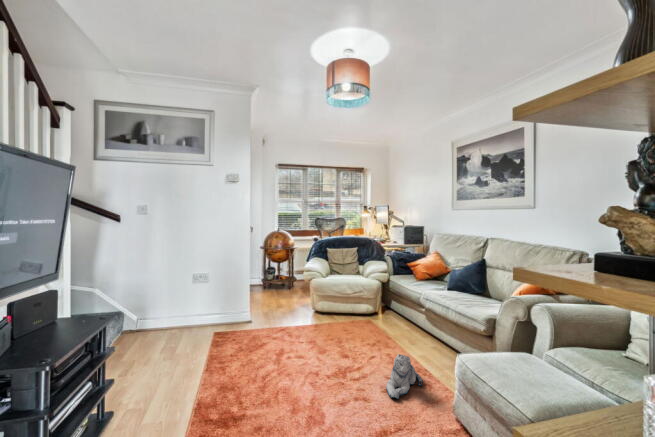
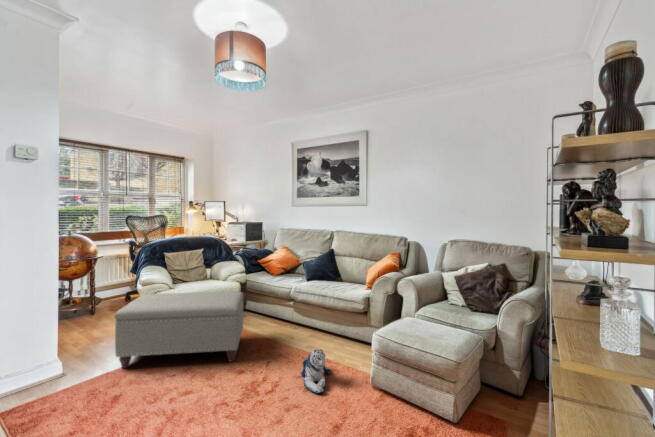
ottoman: none [270,278,371,347] -> present [114,292,244,368]

